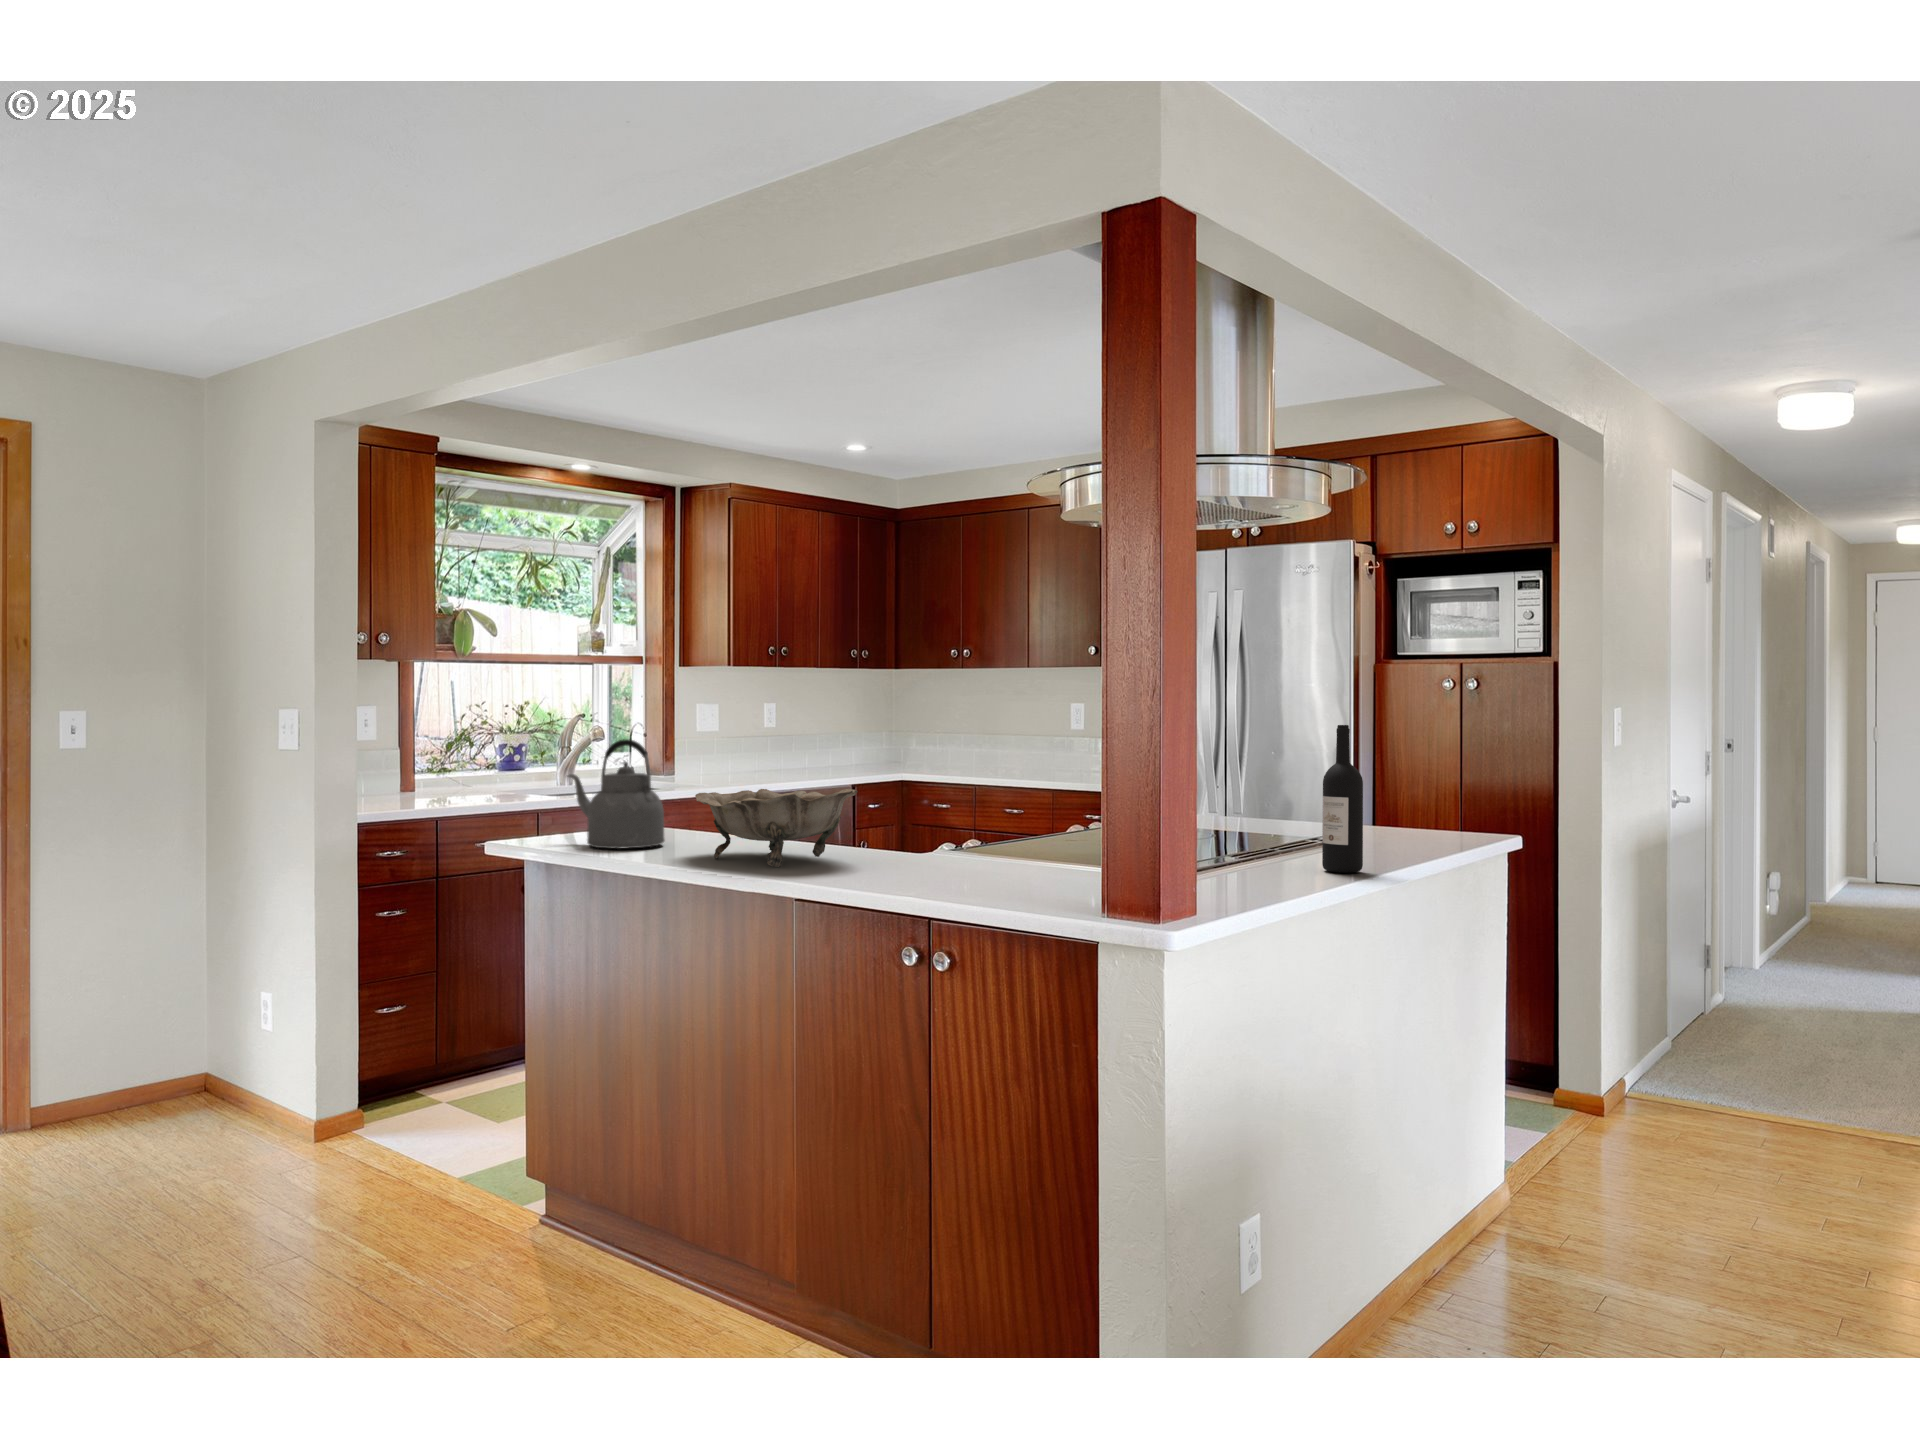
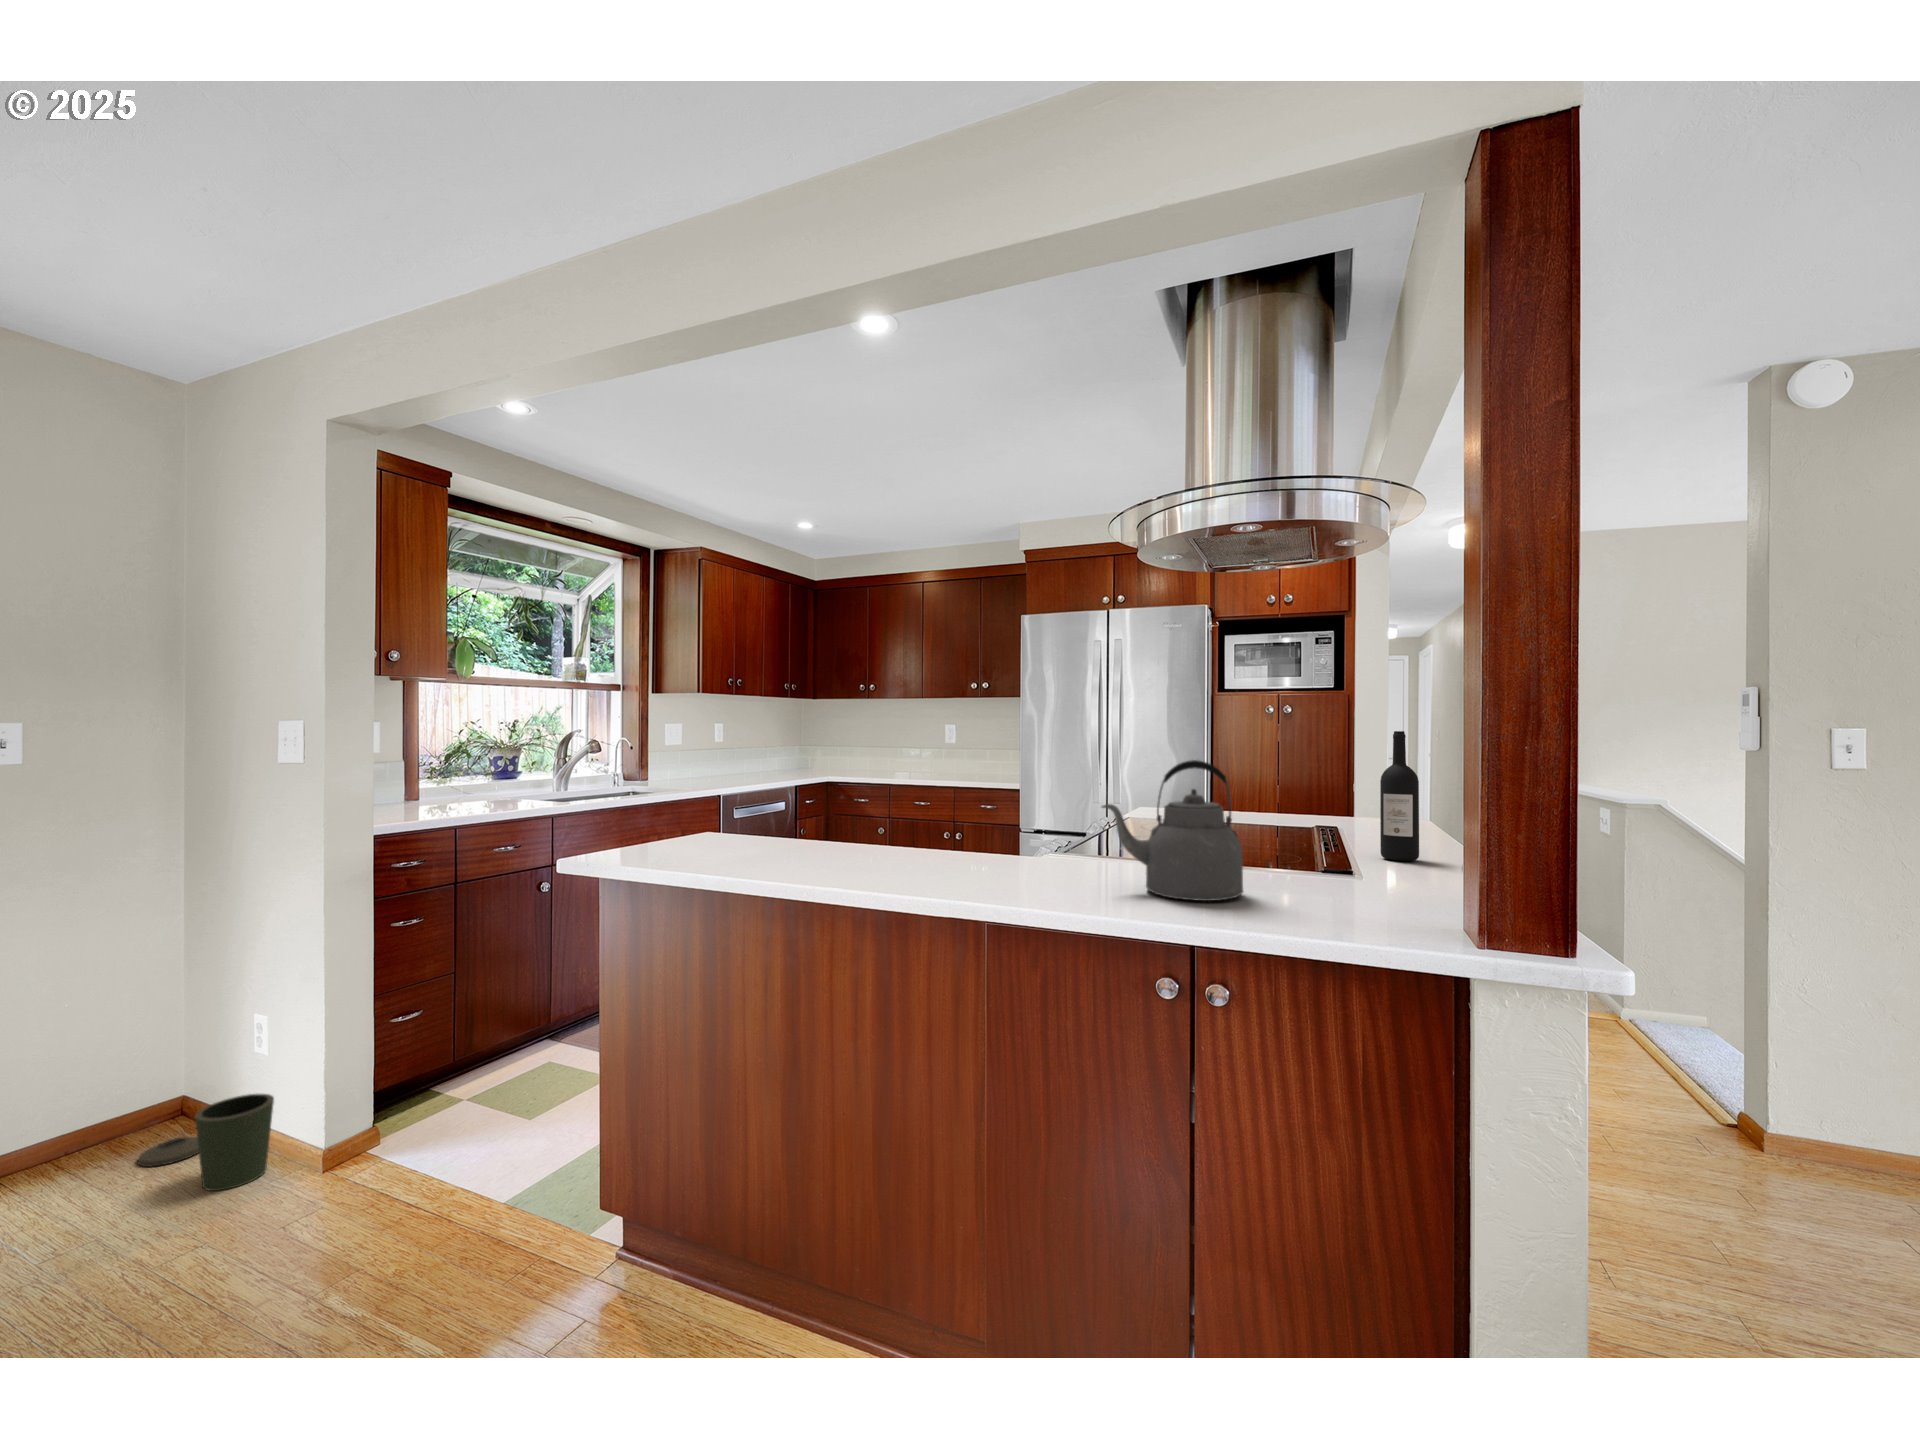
kettle: present [567,739,665,849] -> present [1102,760,1243,901]
decorative bowl: present [695,789,857,867] -> none [811,795,994,878]
trash can: none [166,1066,272,1148] -> present [138,1094,274,1191]

